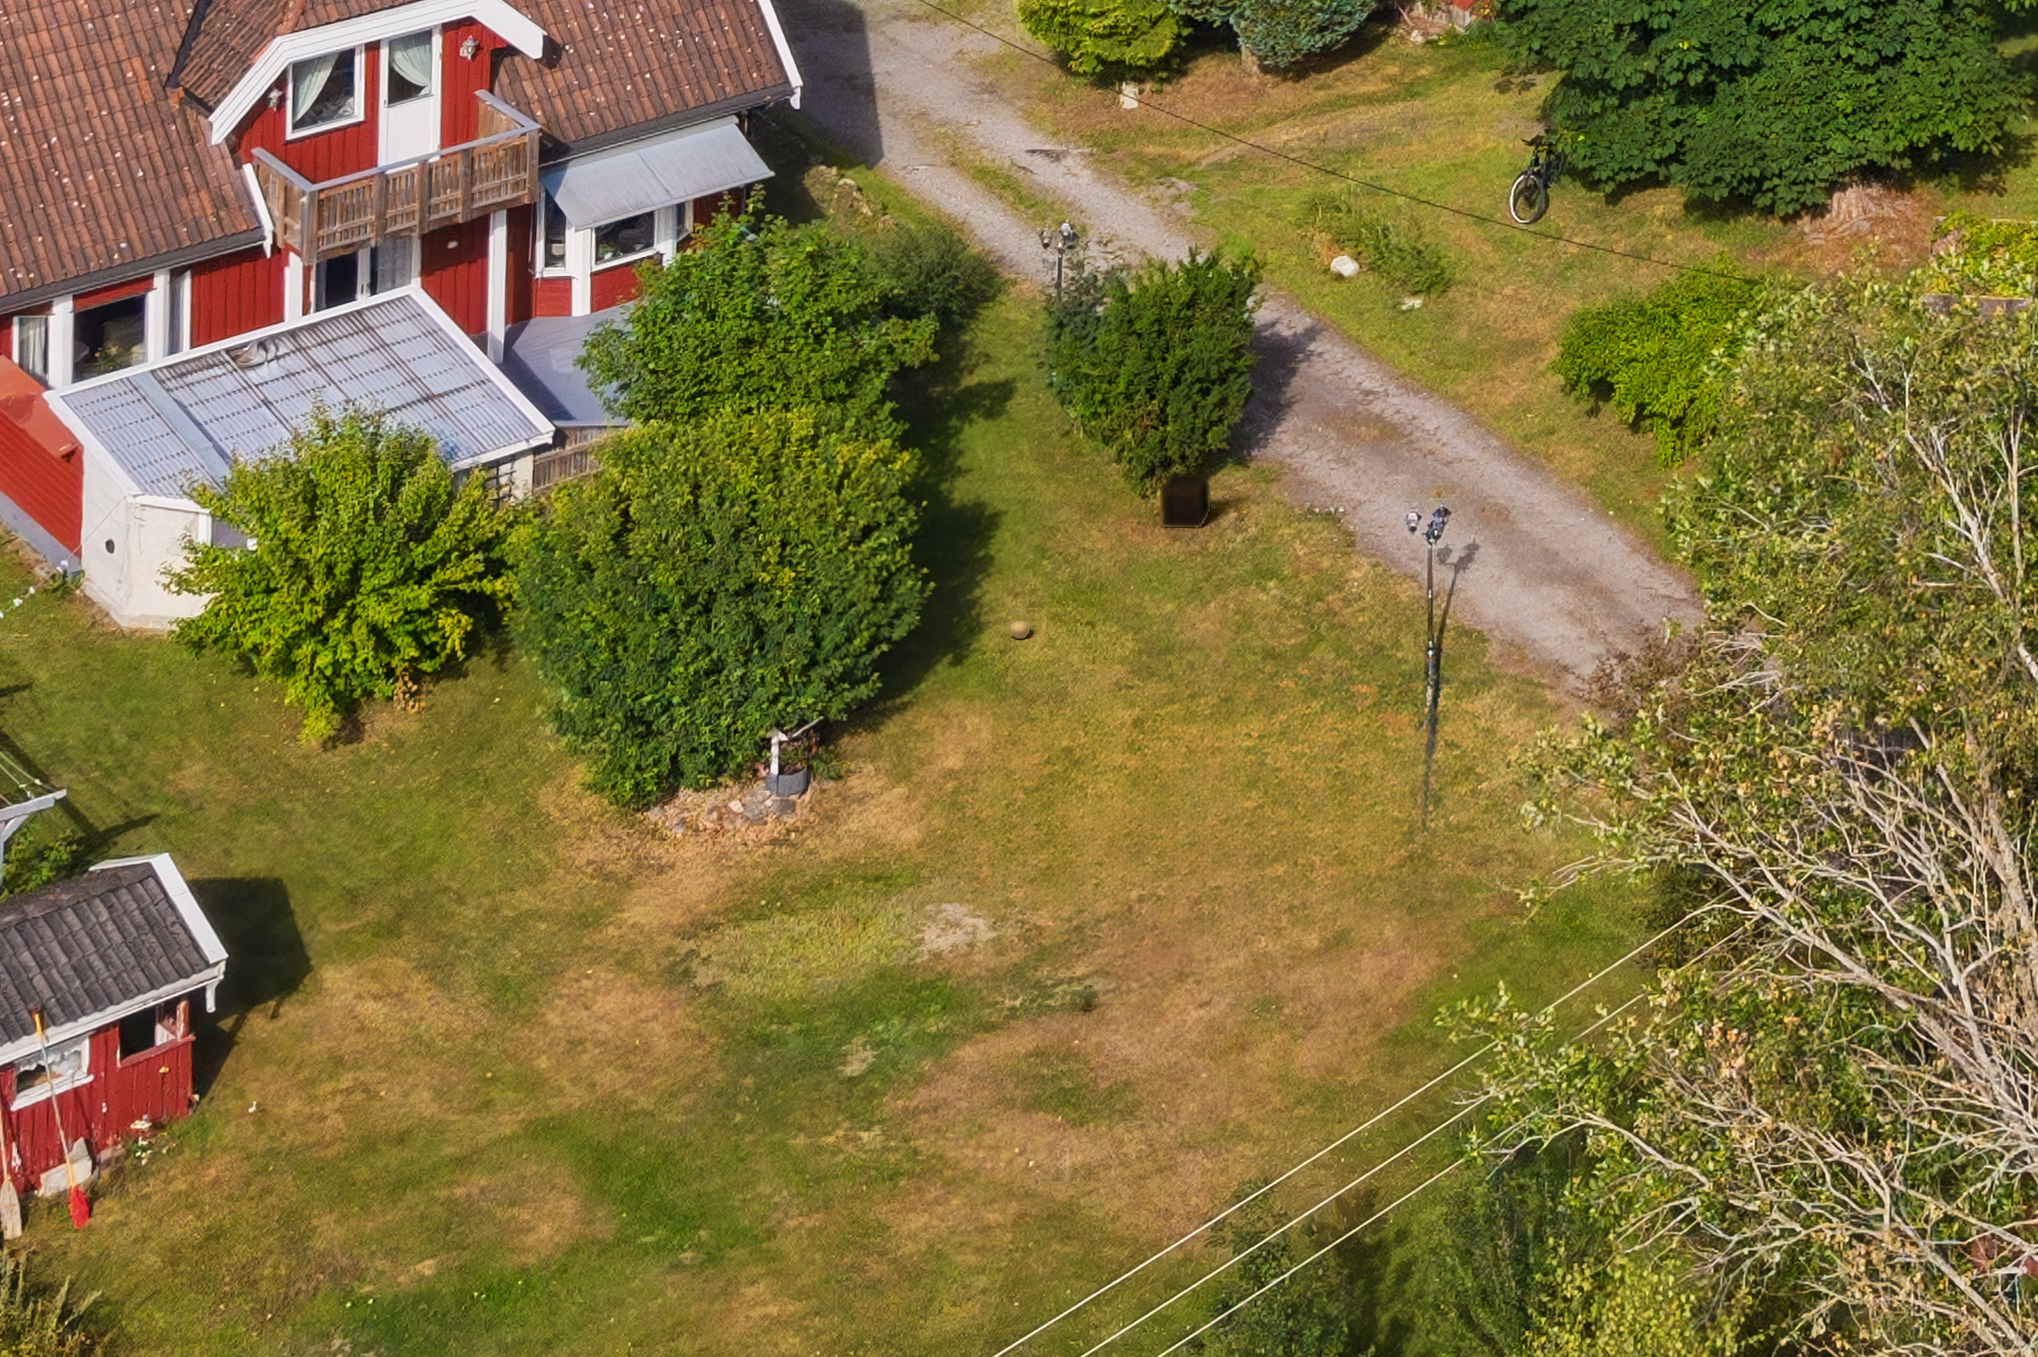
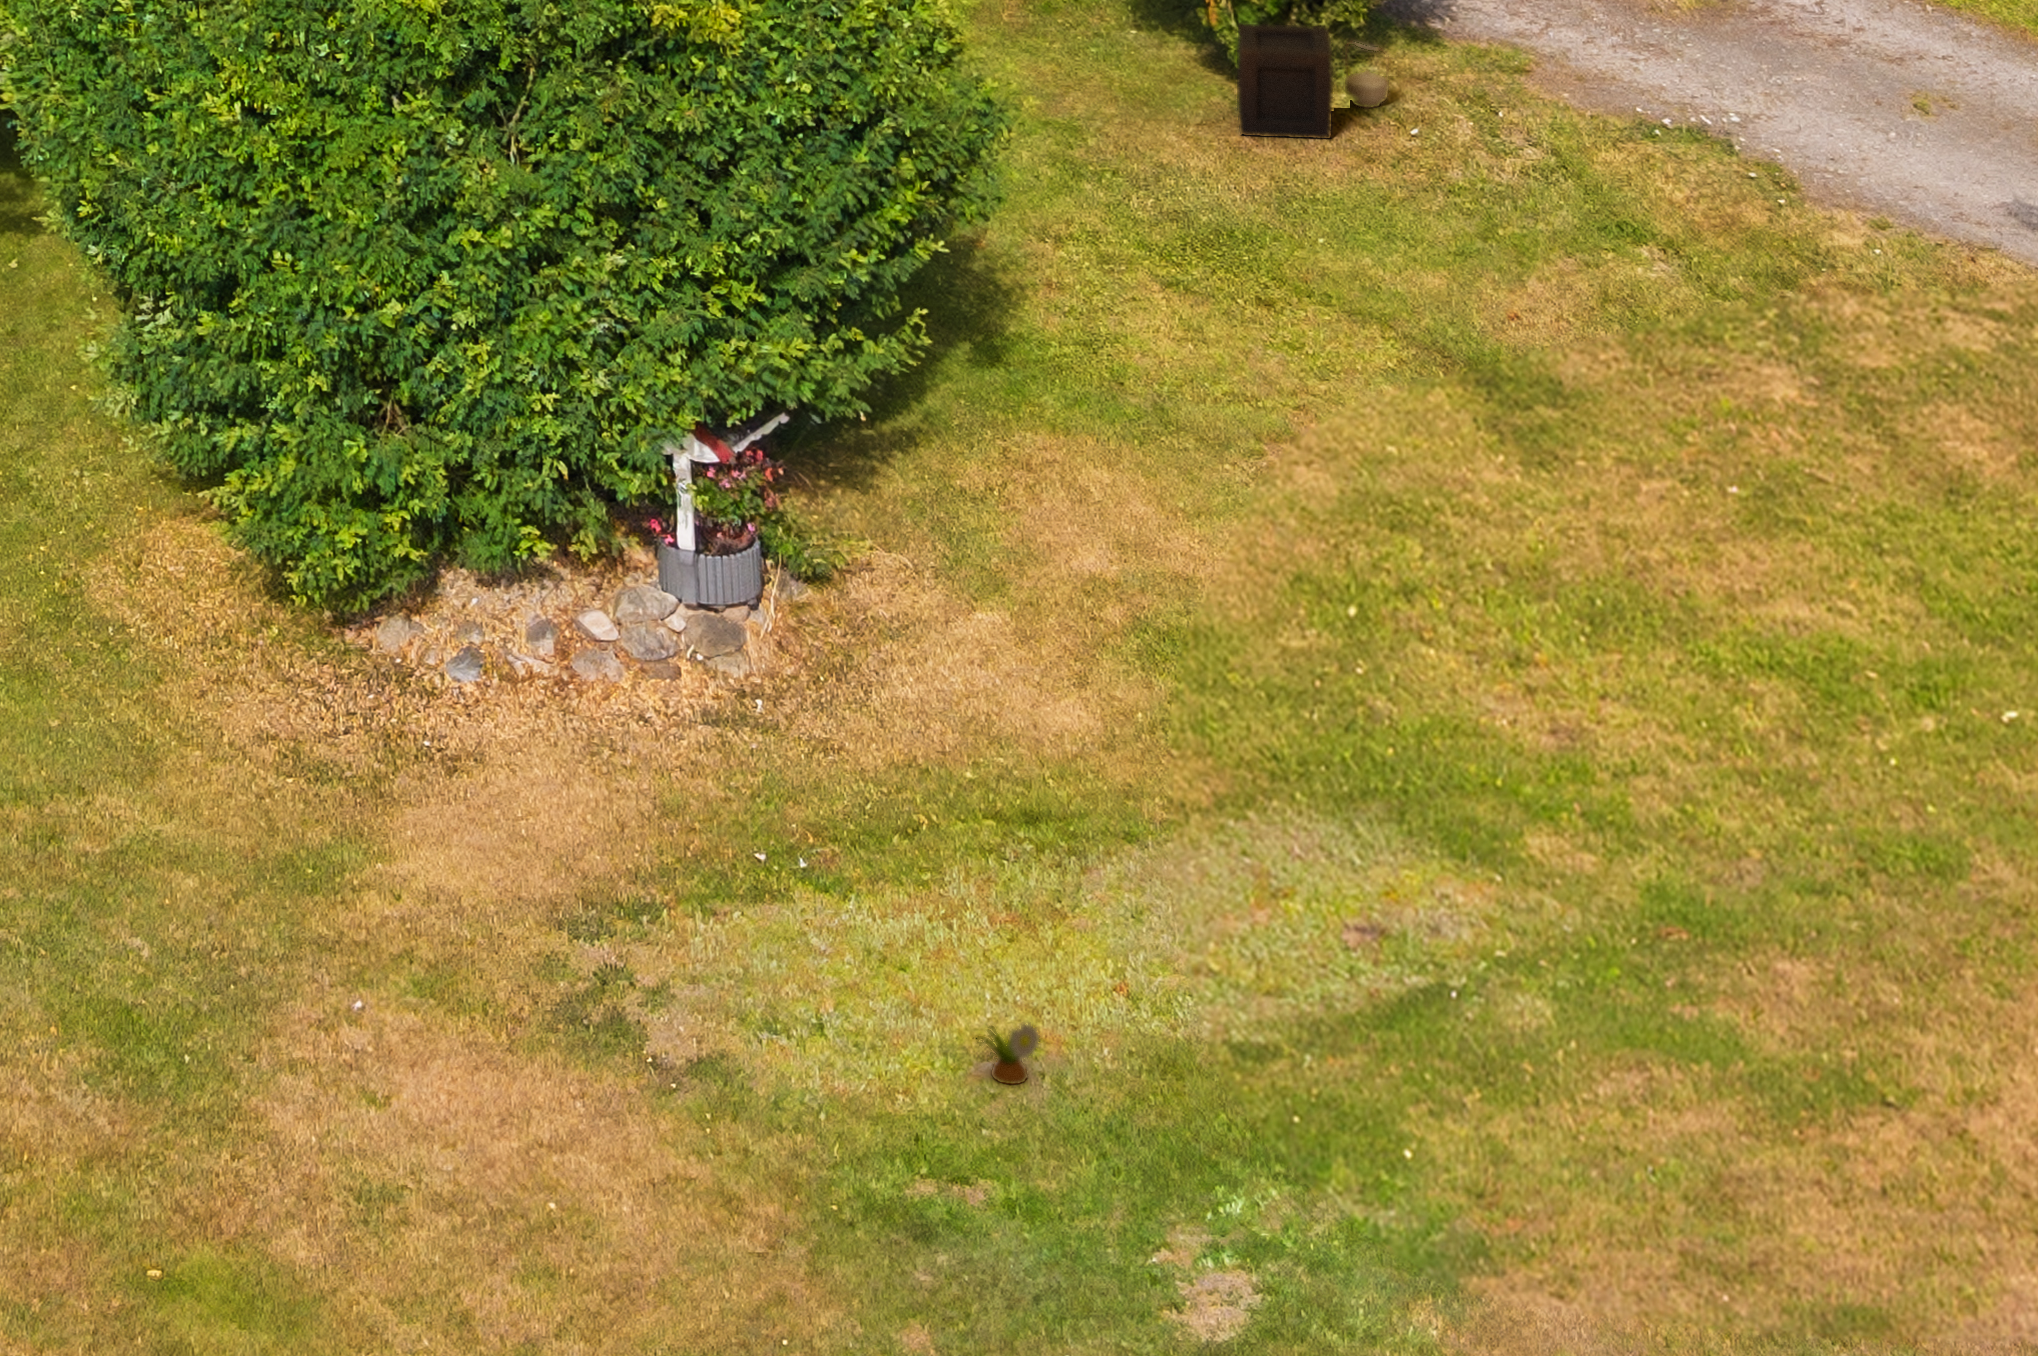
basket: present [1010,610,1030,639] -> present [1345,43,1389,108]
decorative plant: present [1080,991,1098,1011] -> present [978,1024,1040,1084]

